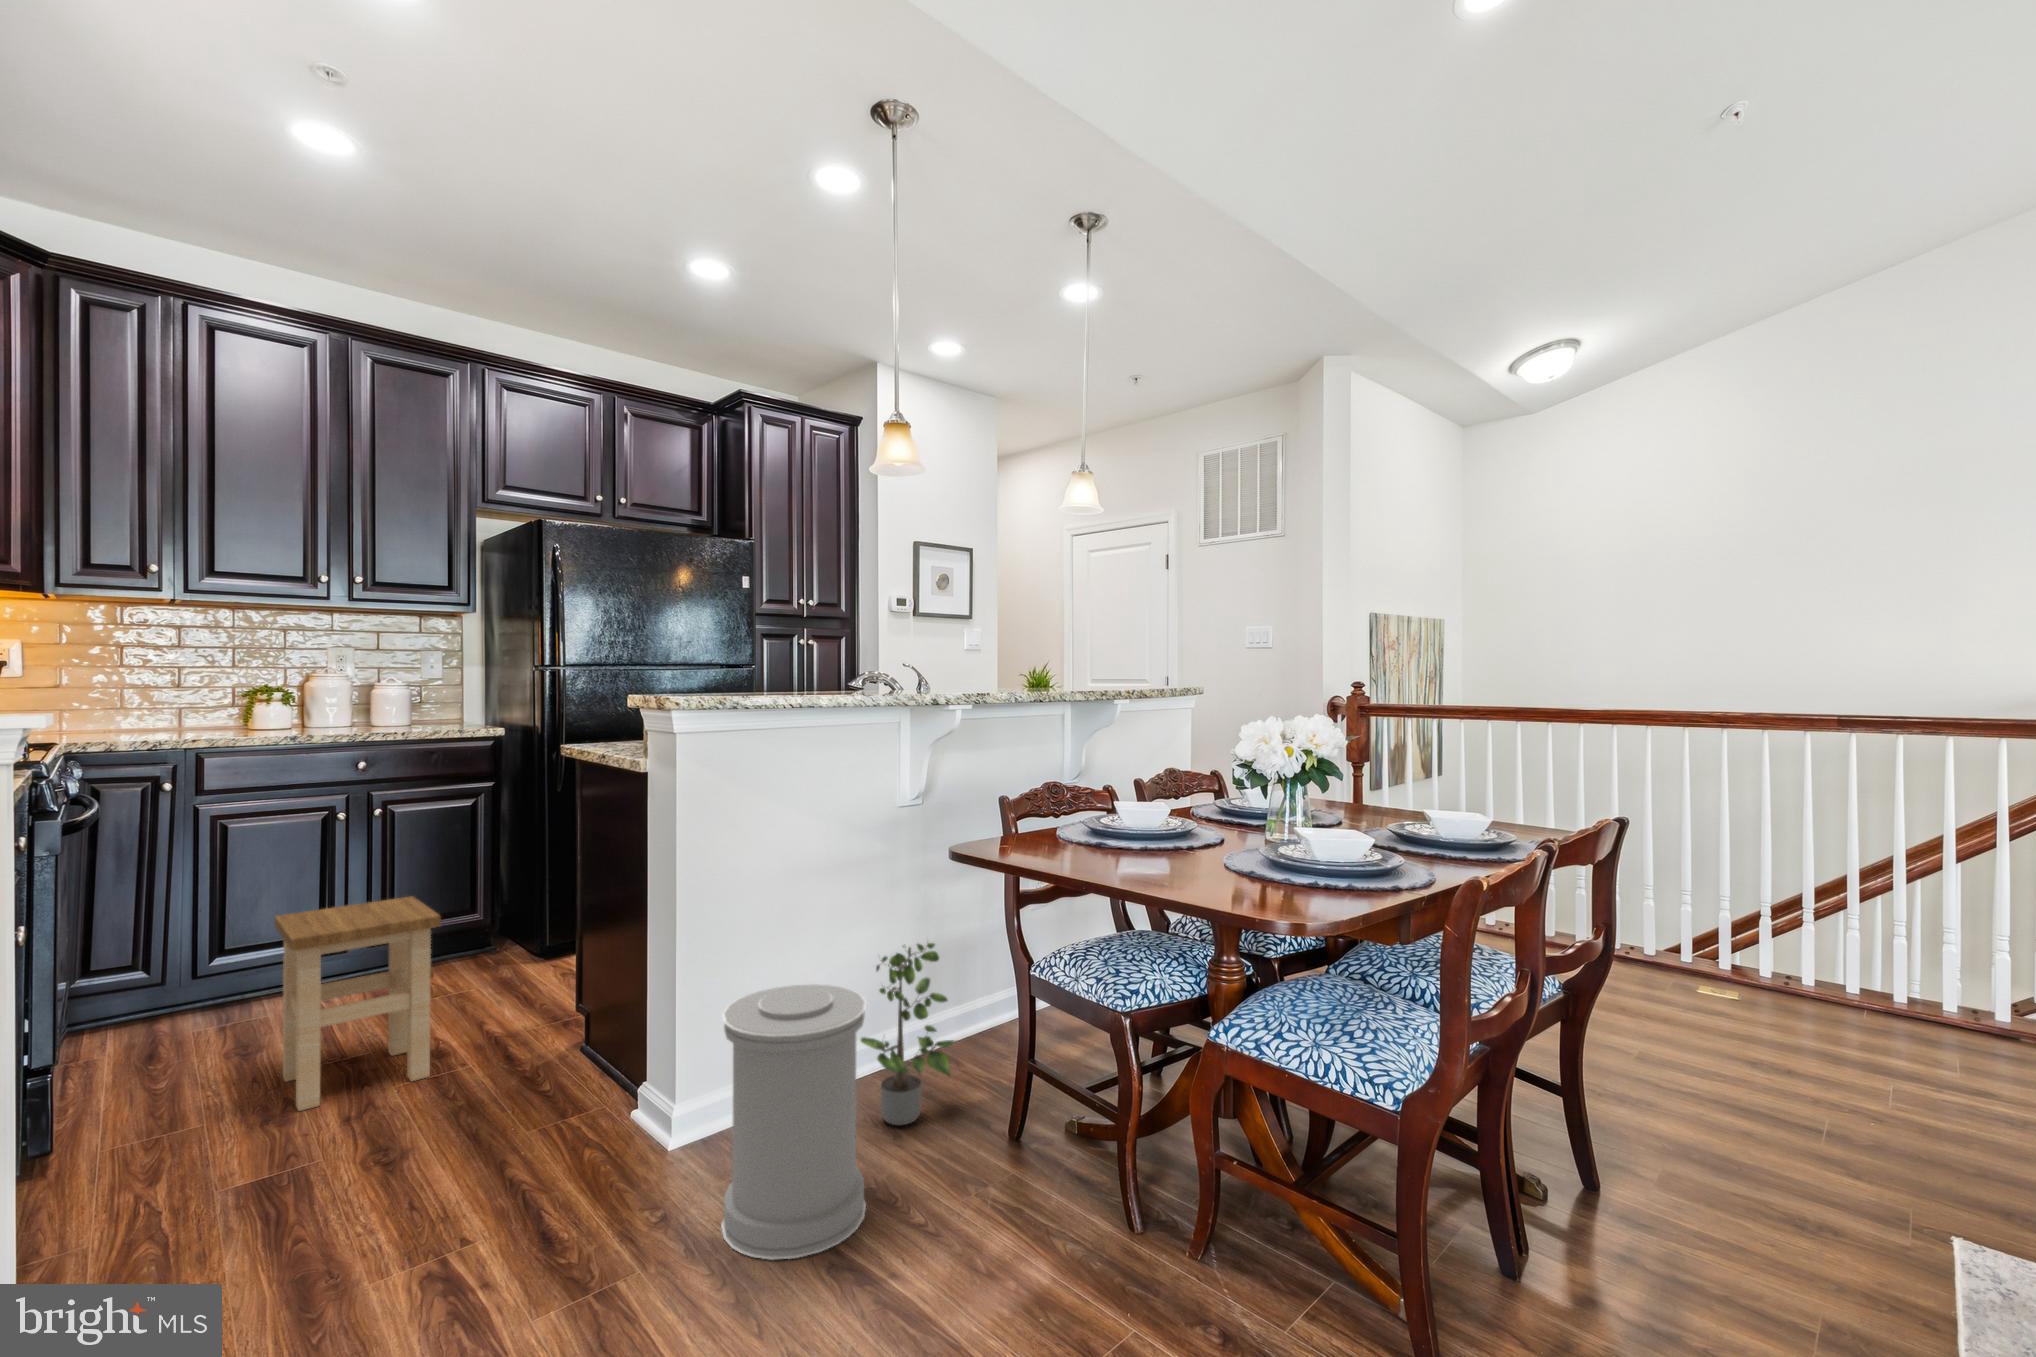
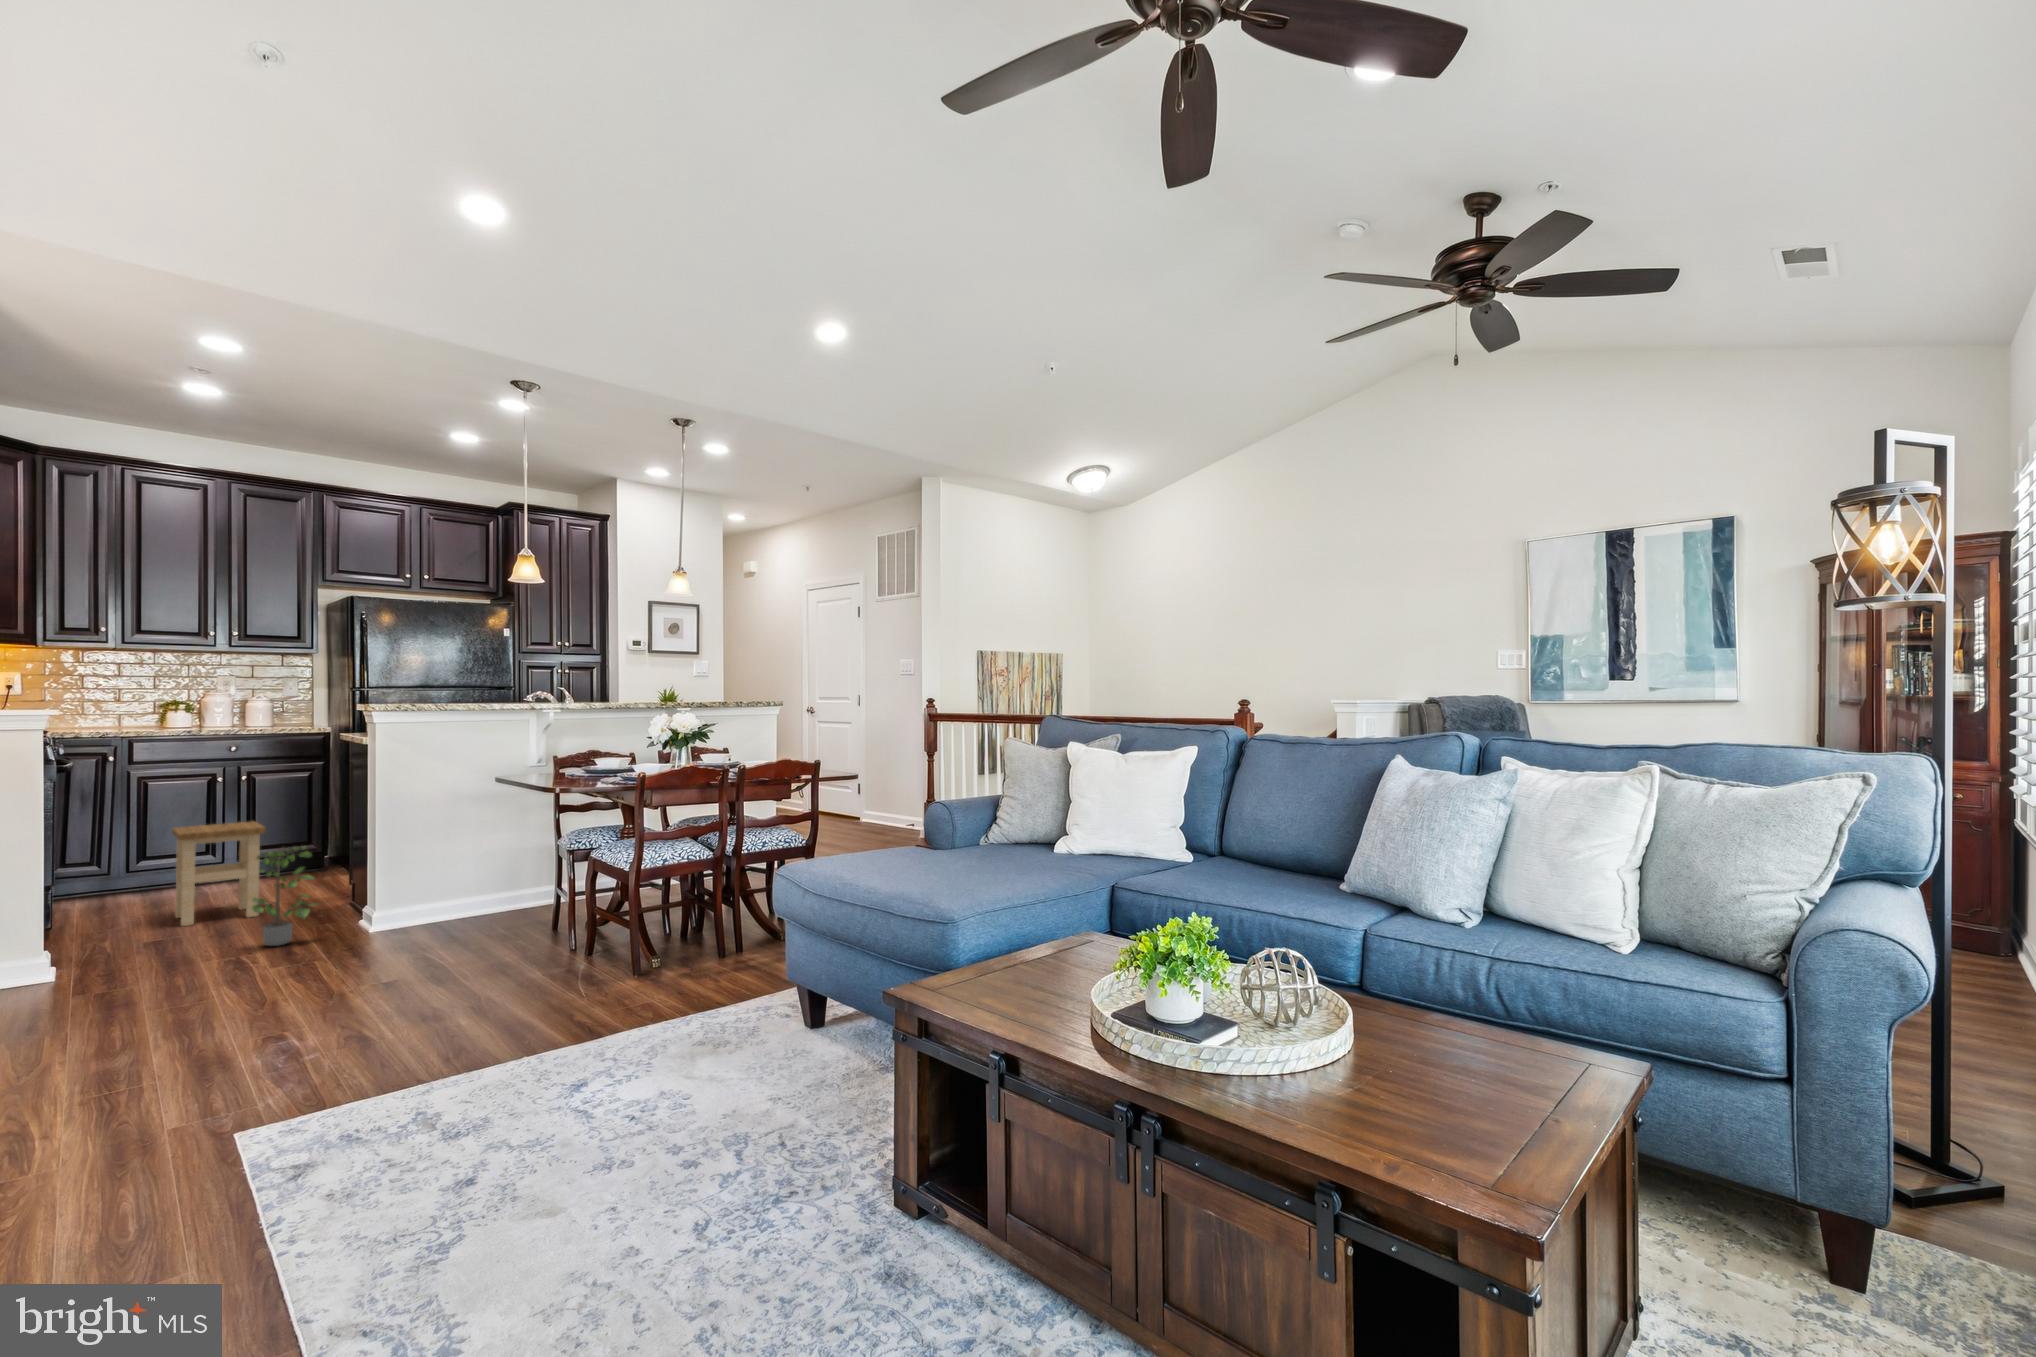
potted plant: present [861,943,954,1125] -> present [252,847,317,946]
trash can: present [721,984,866,1260] -> none [375,848,456,961]

